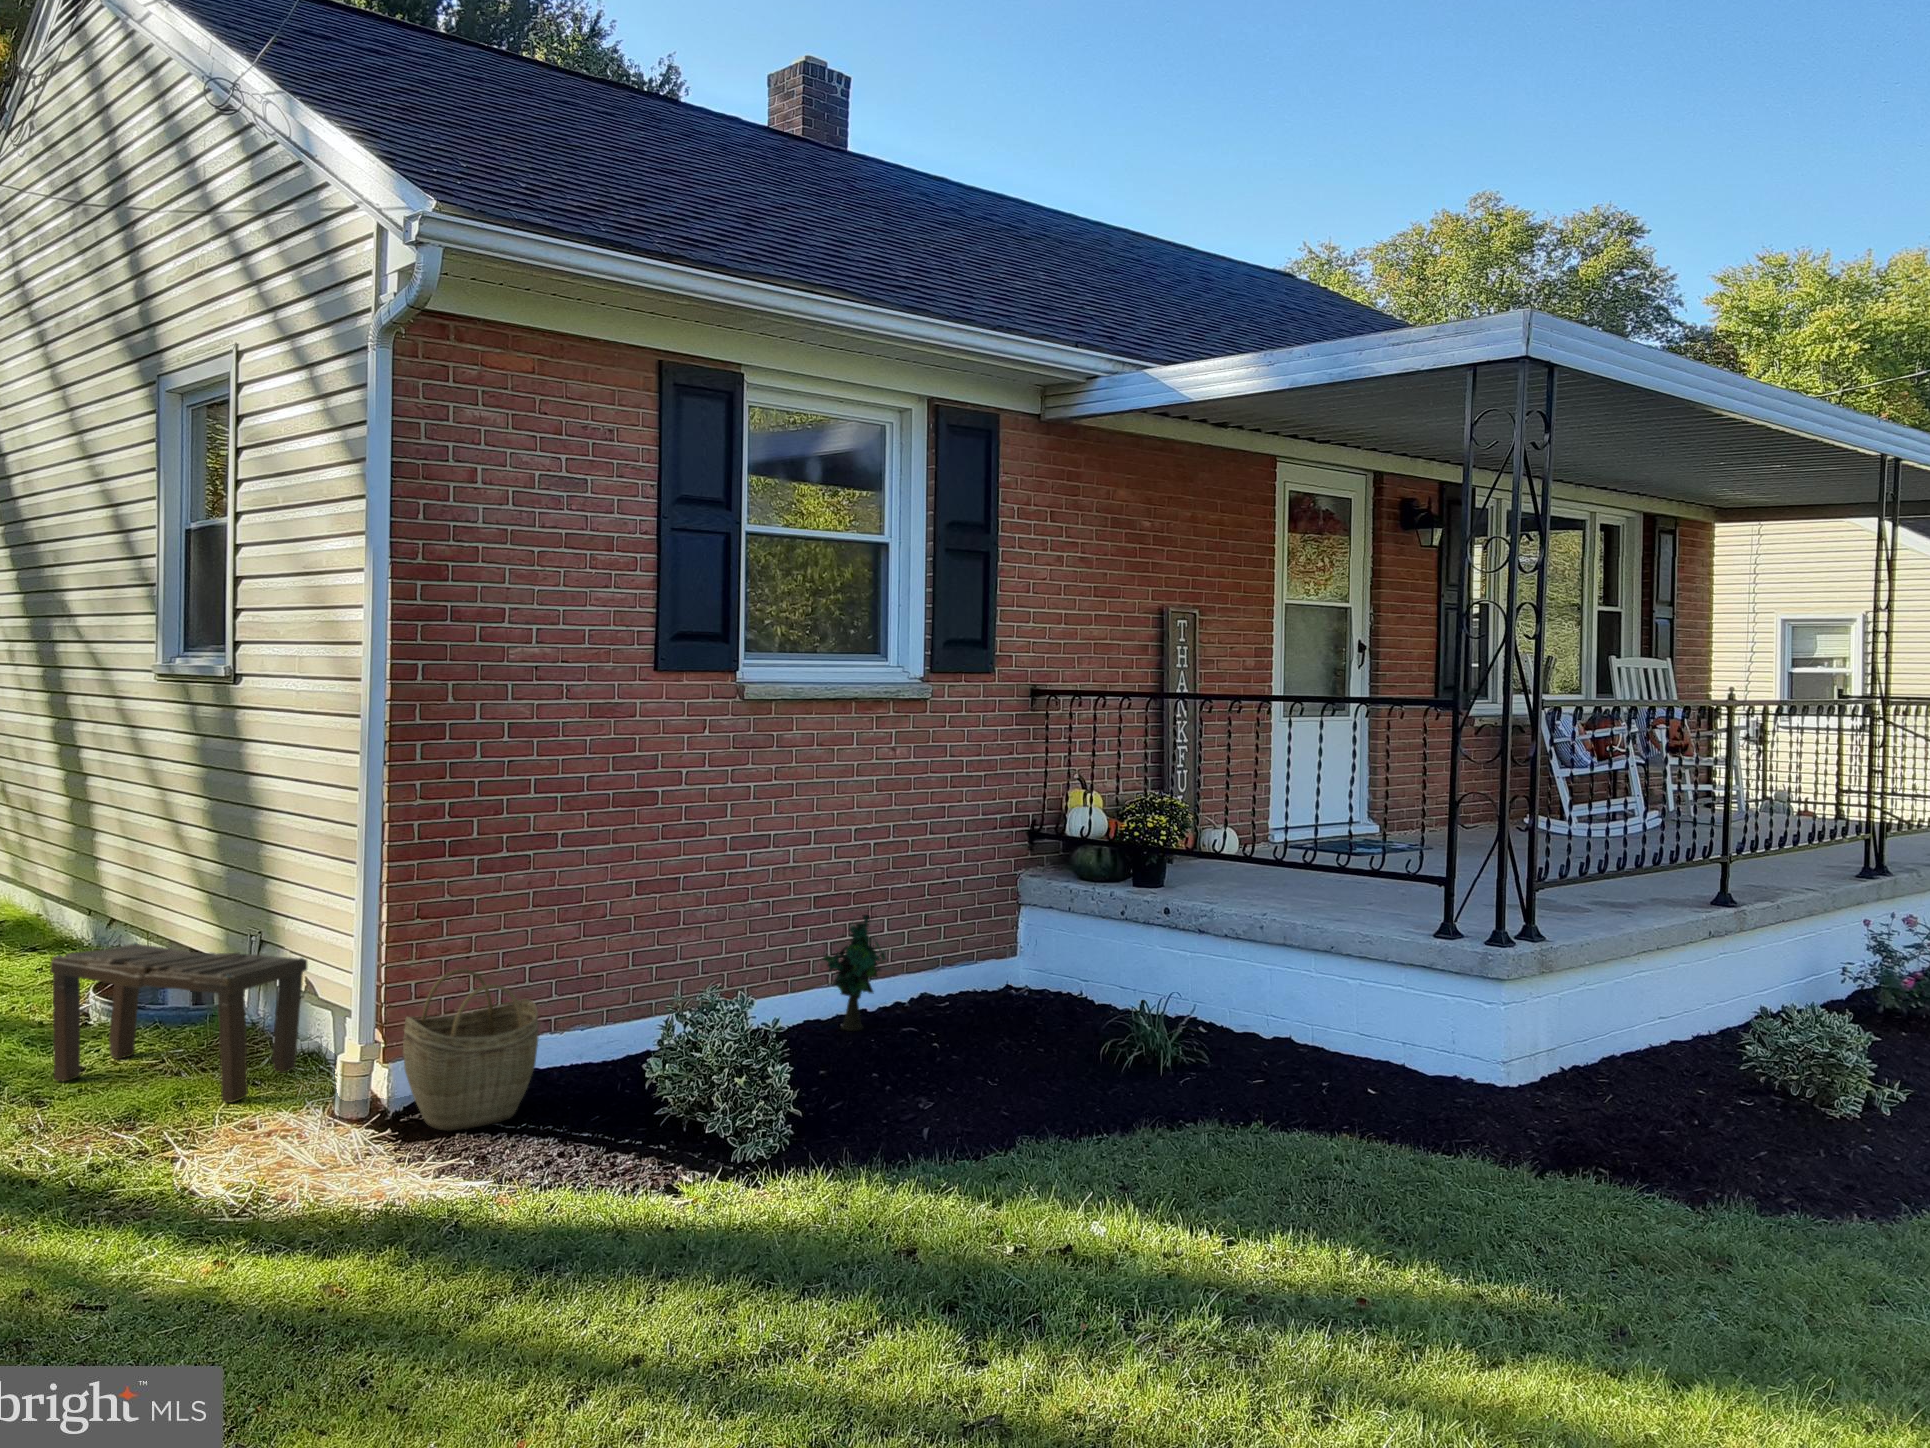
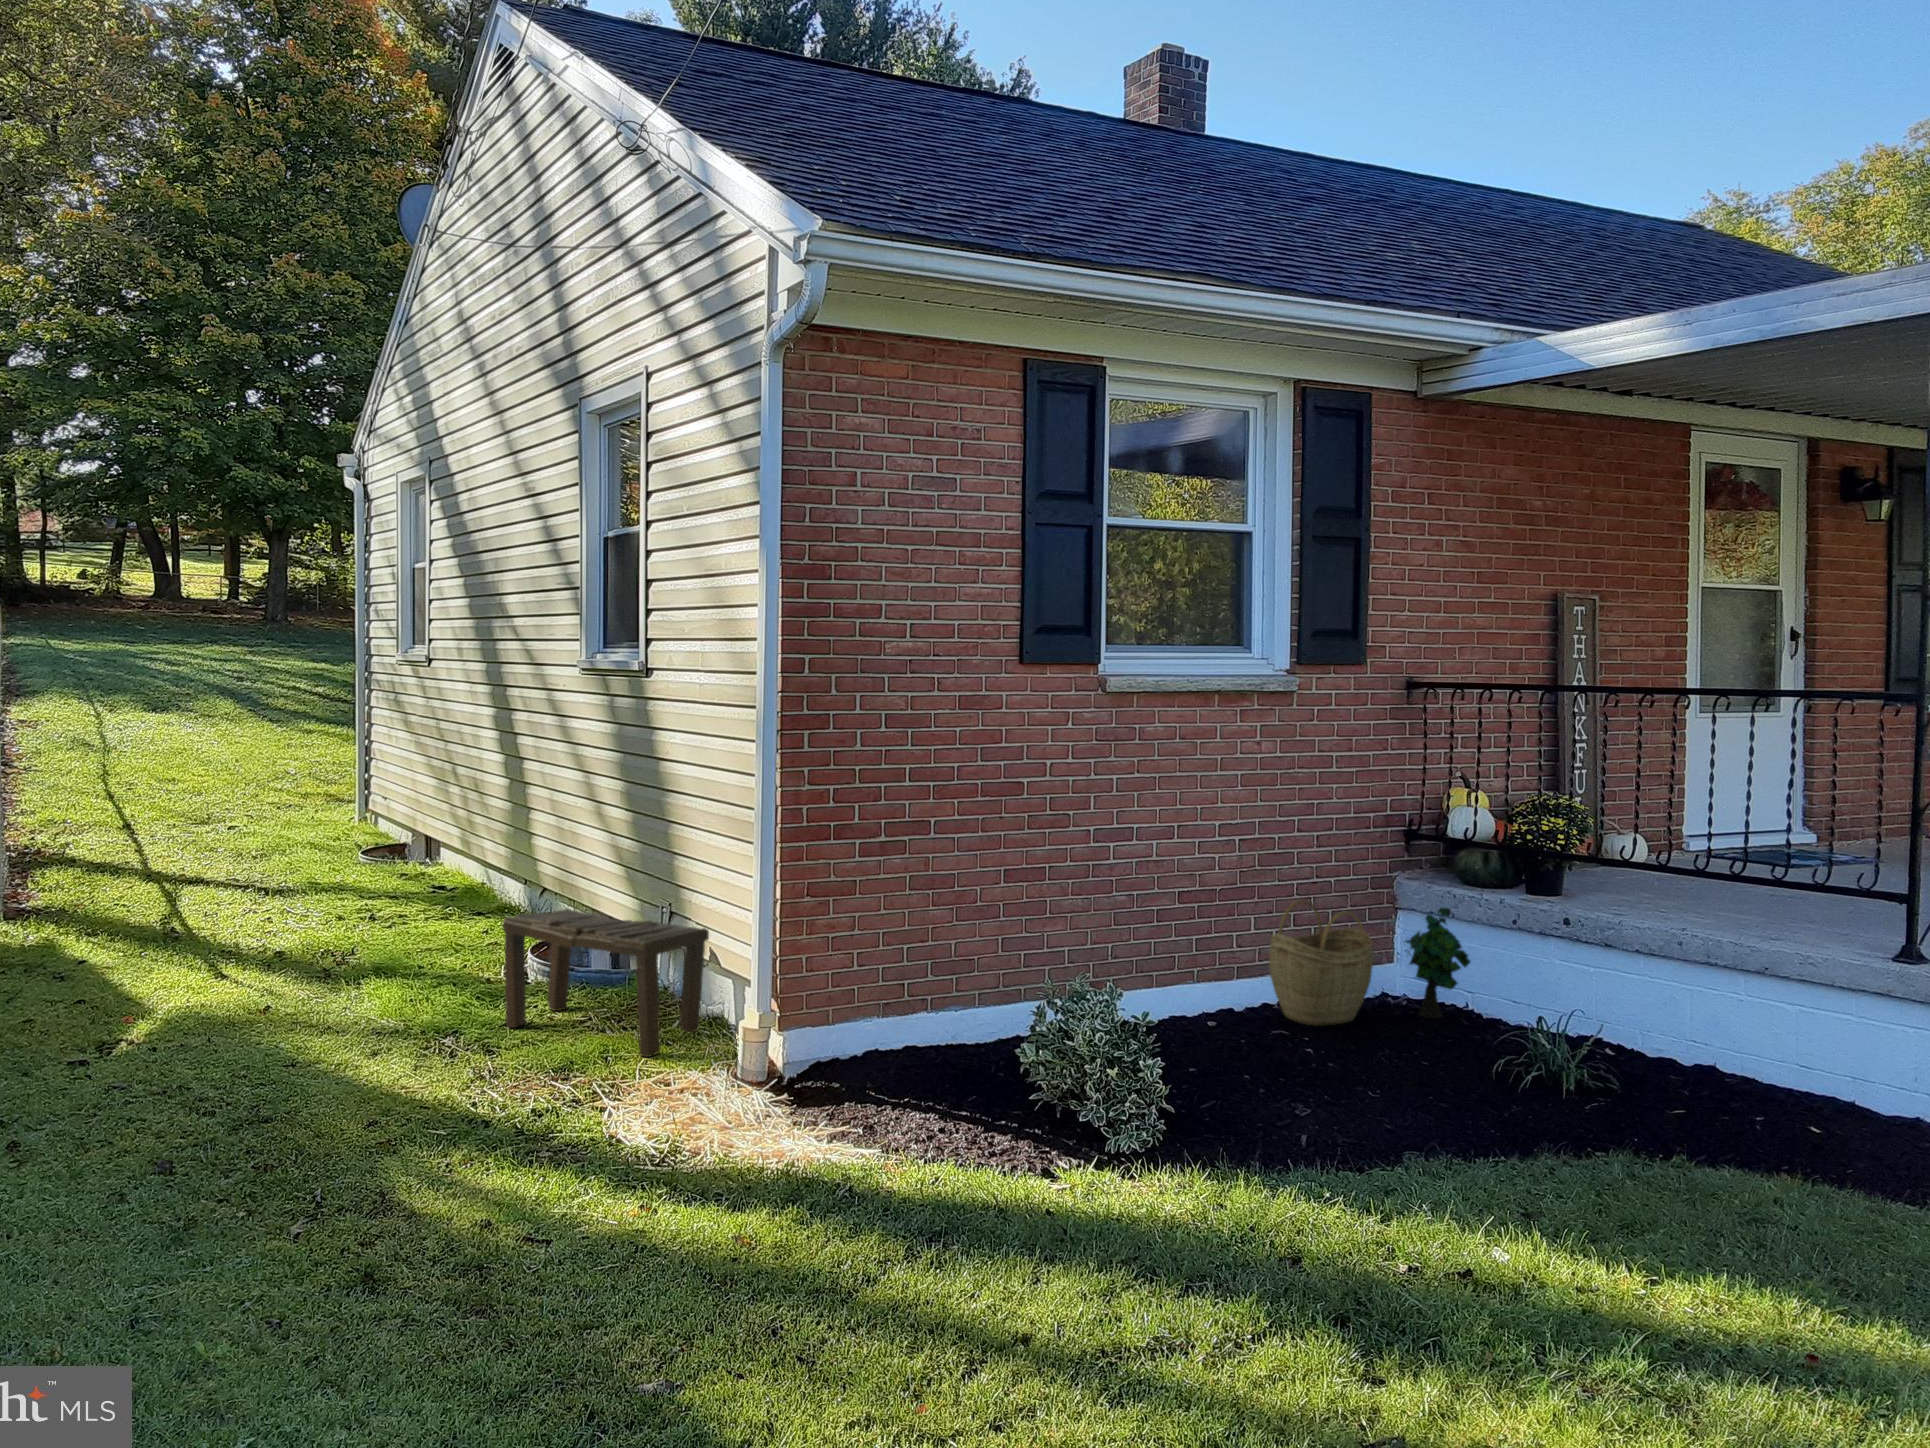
decorative plant: present [823,915,886,1031] -> present [1405,908,1470,1018]
woven basket: present [403,969,538,1131] -> present [1269,900,1373,1026]

